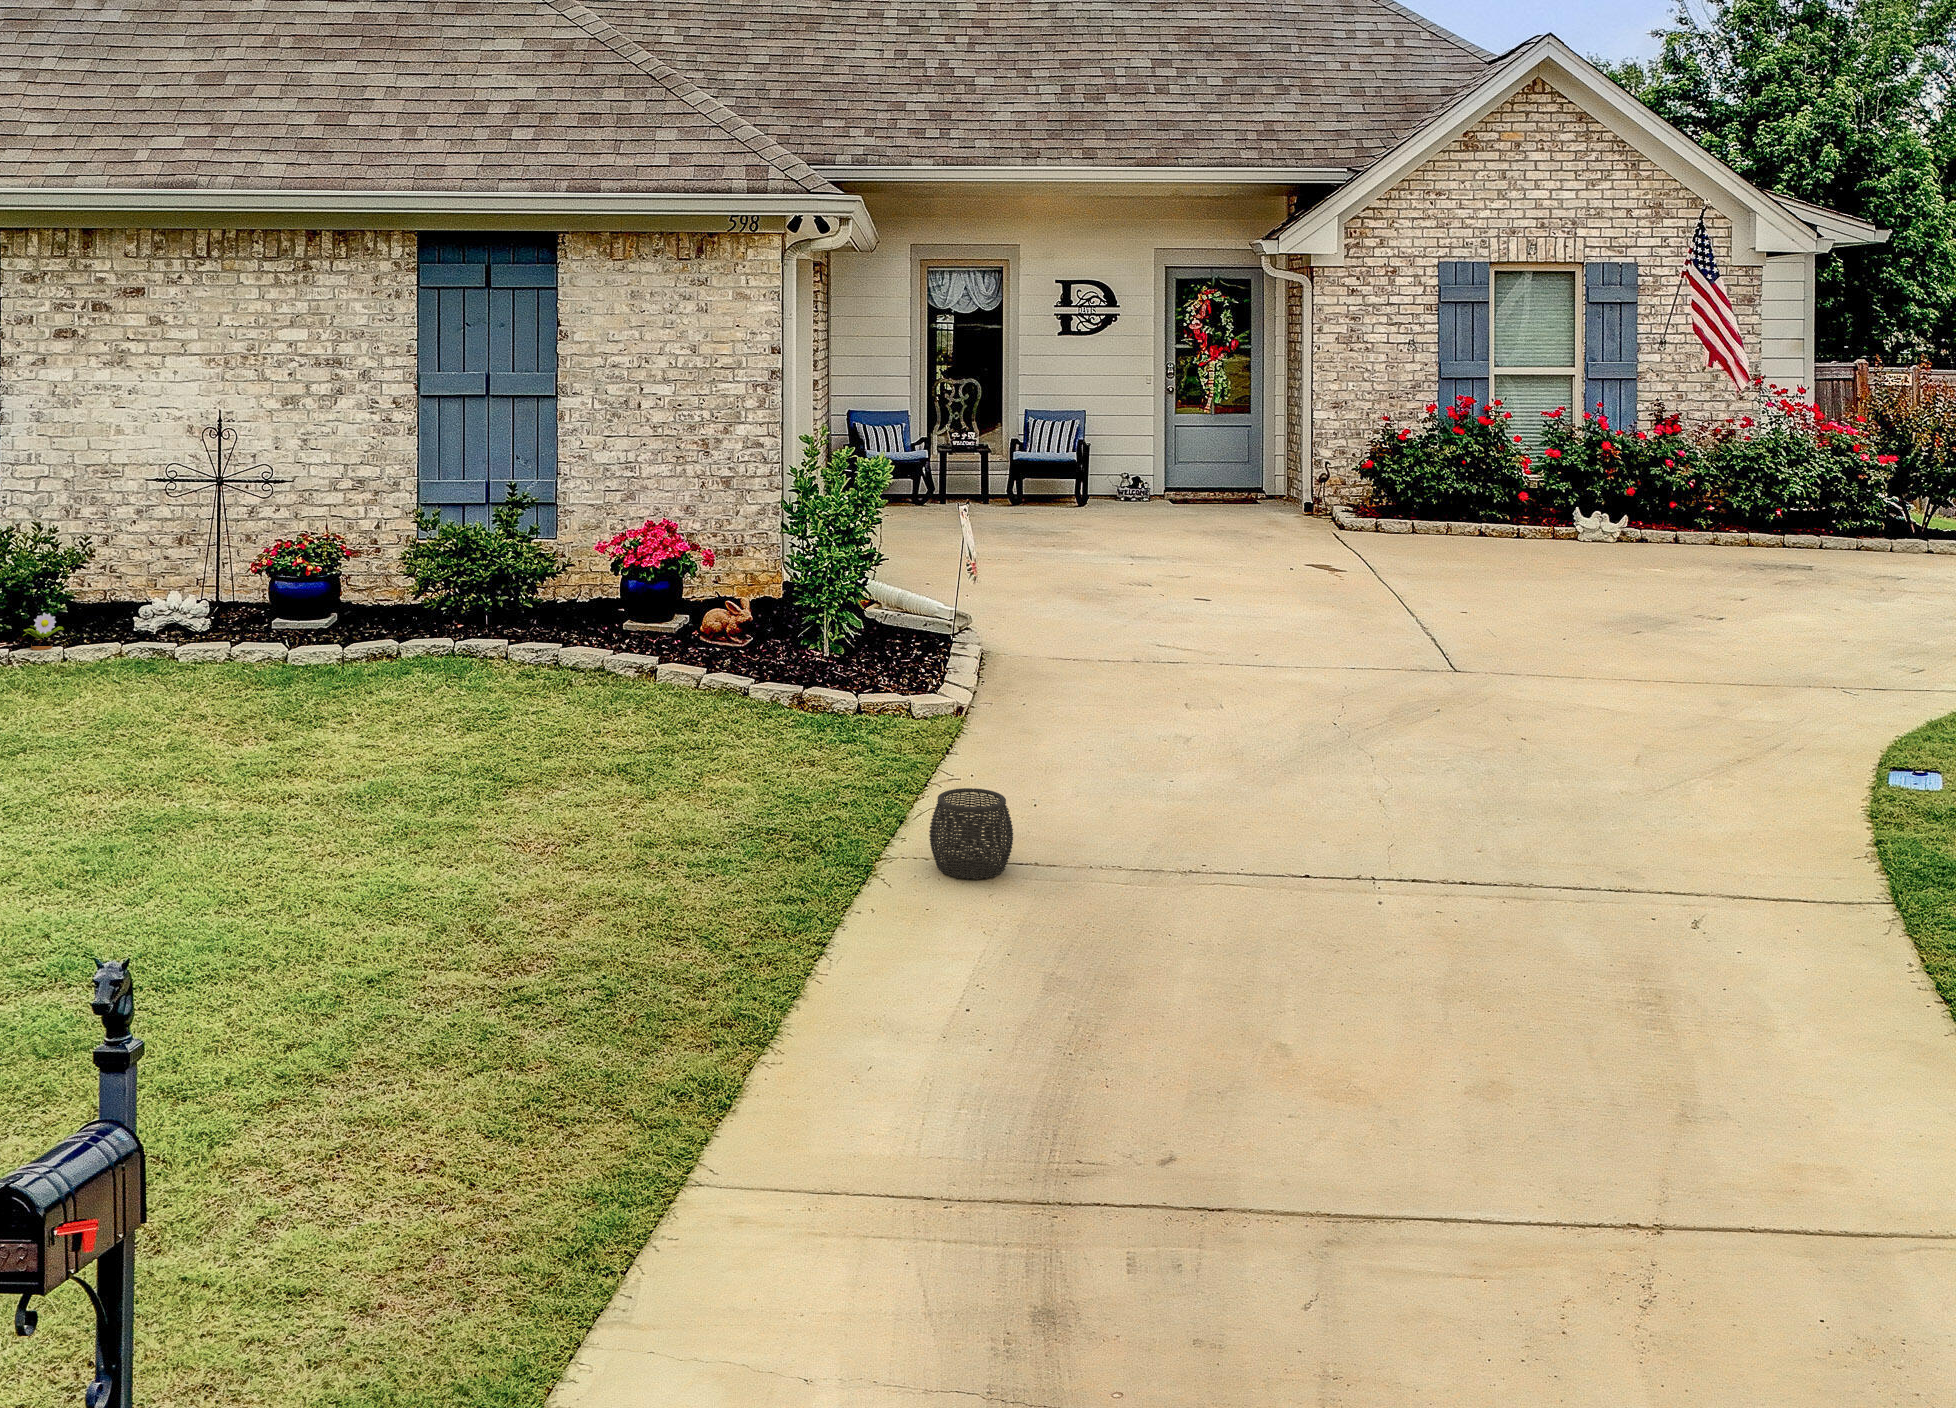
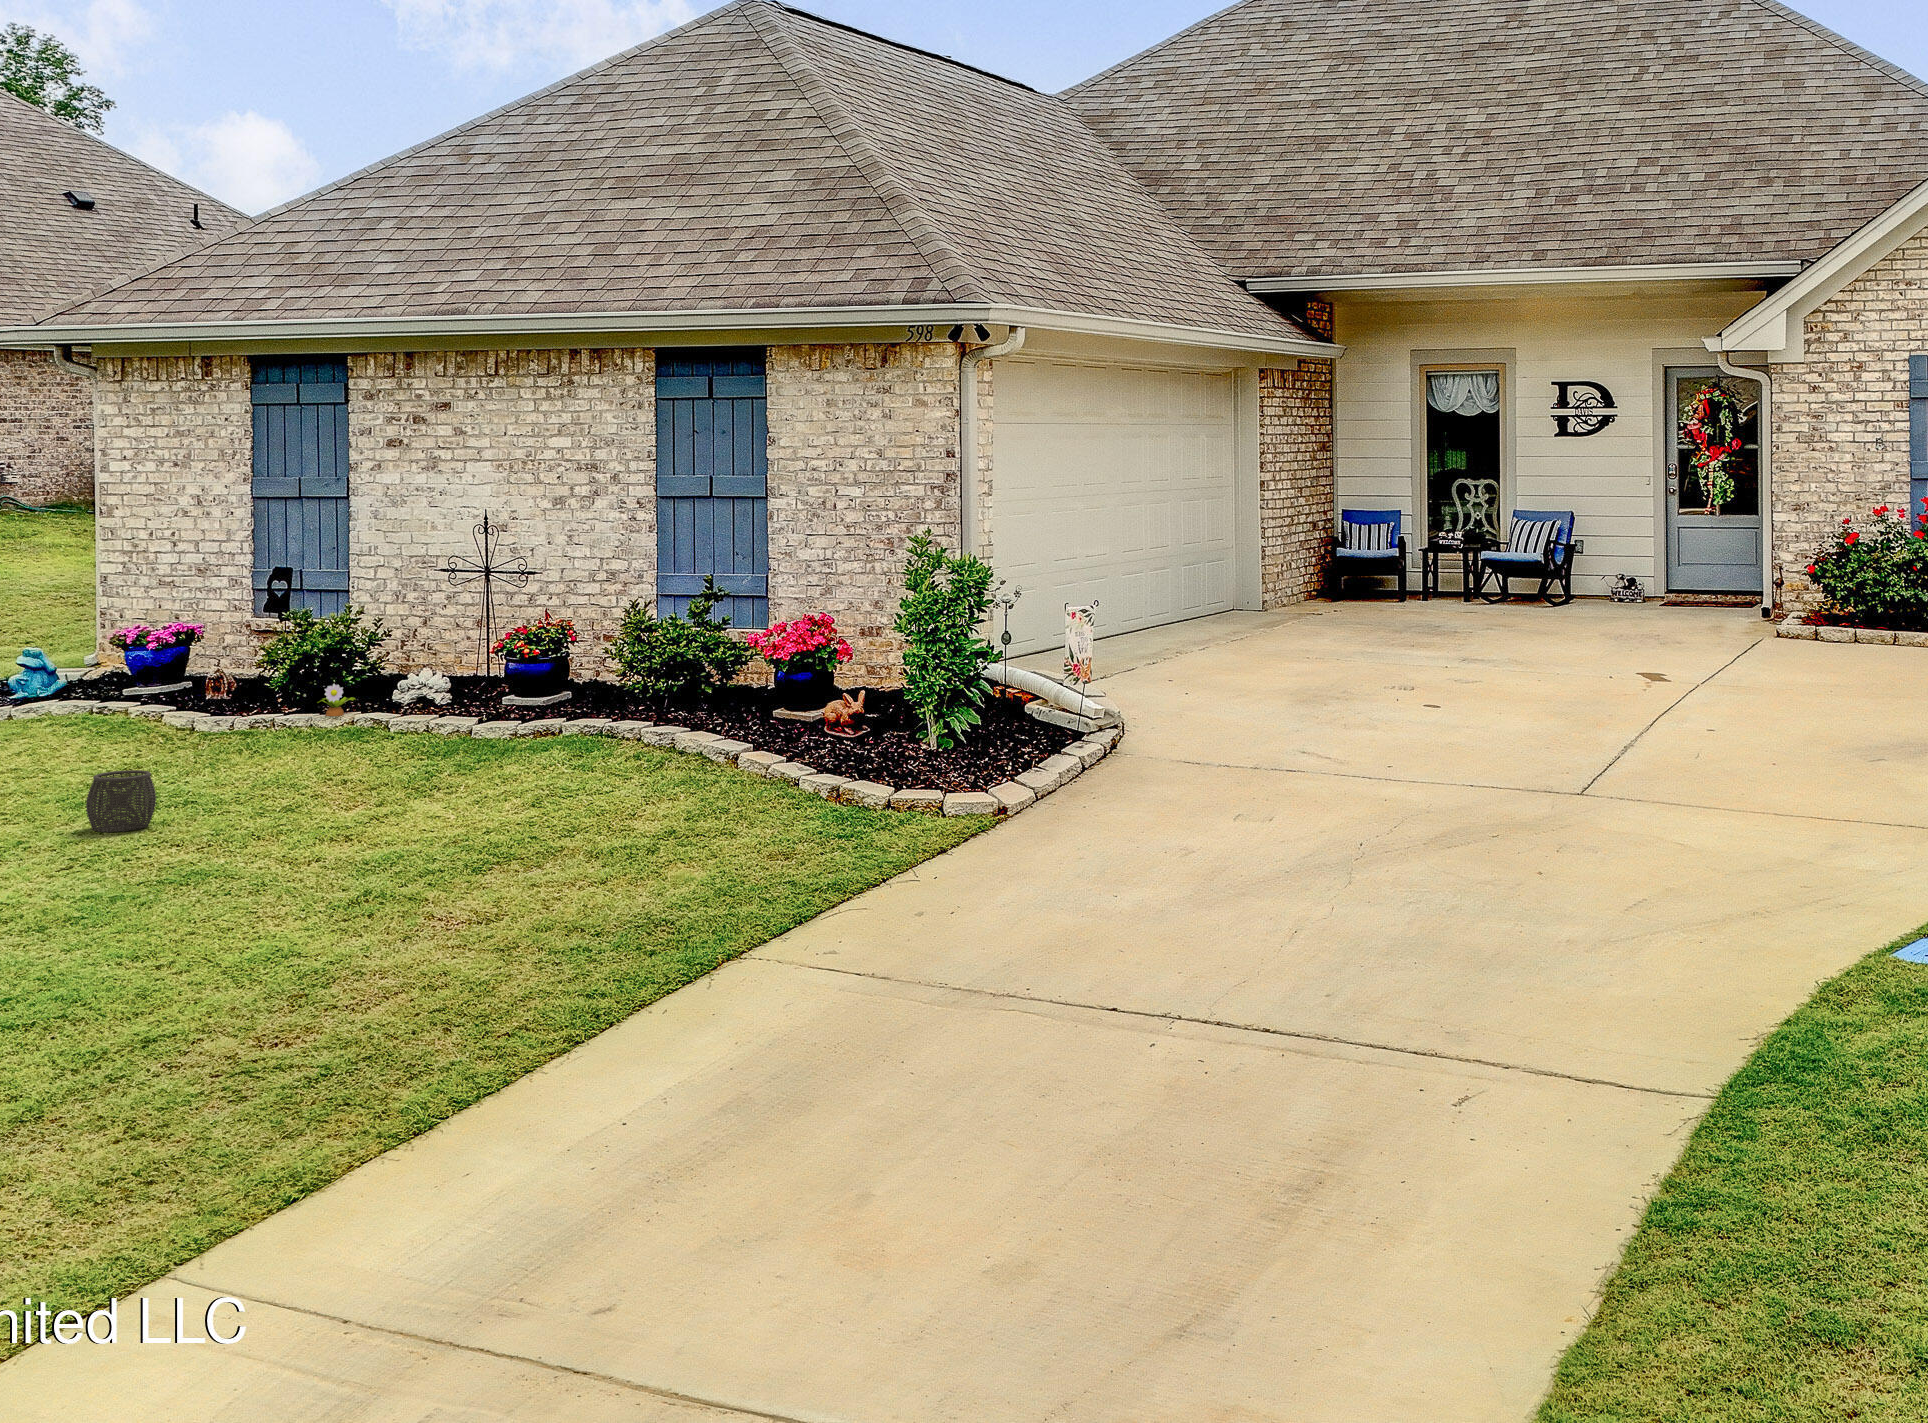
woven basket: present [929,788,1013,880] -> present [86,770,157,832]

